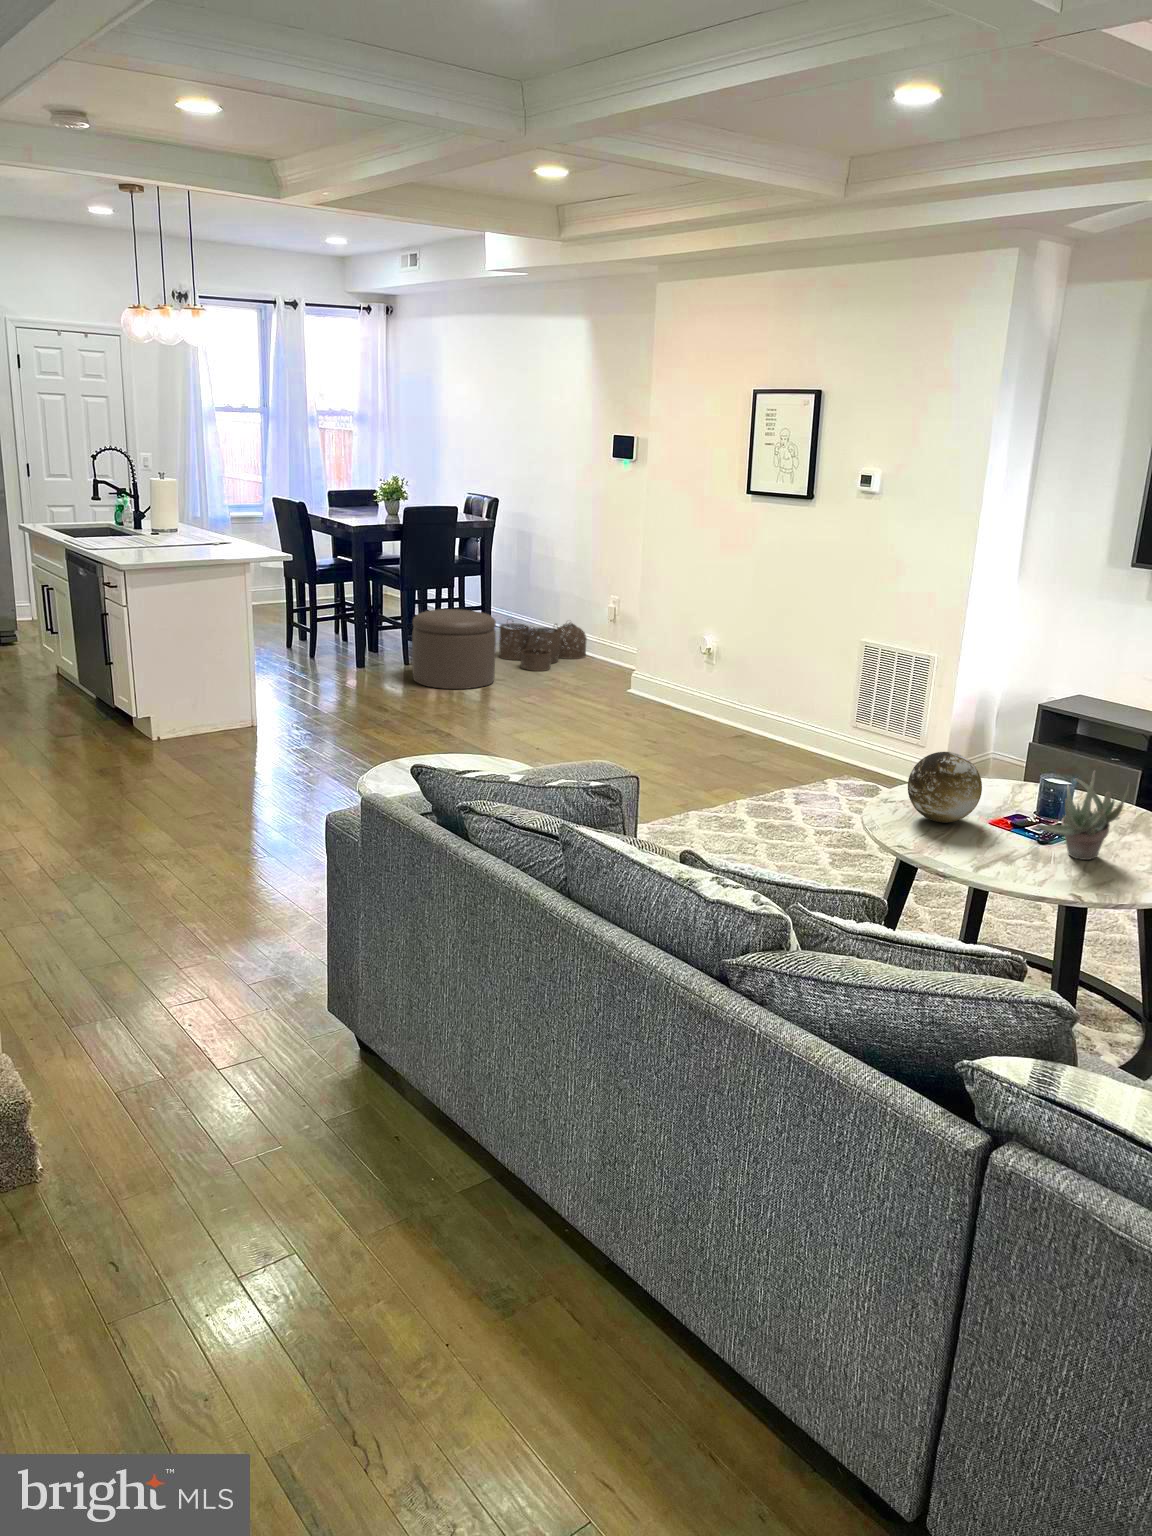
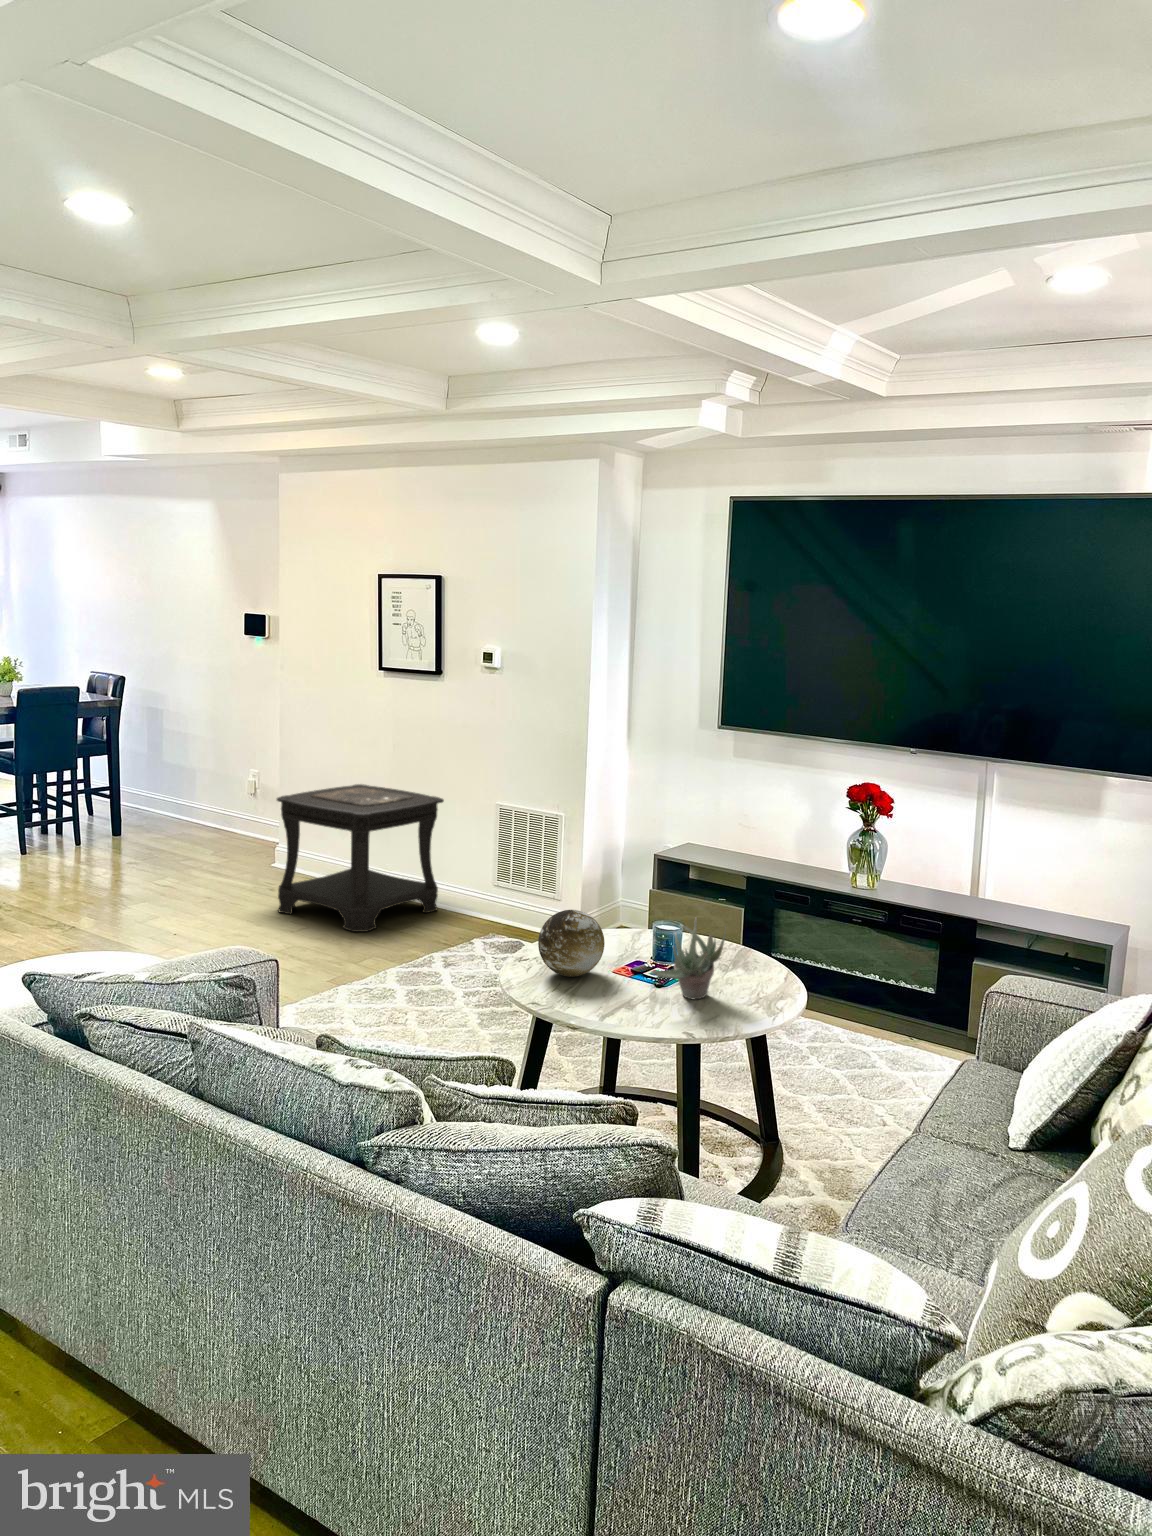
ottoman: present [412,609,496,689] -> none [30,793,125,877]
side table: none [634,613,807,762] -> present [277,784,444,932]
woven basket: present [499,621,587,671] -> none [129,797,226,851]

